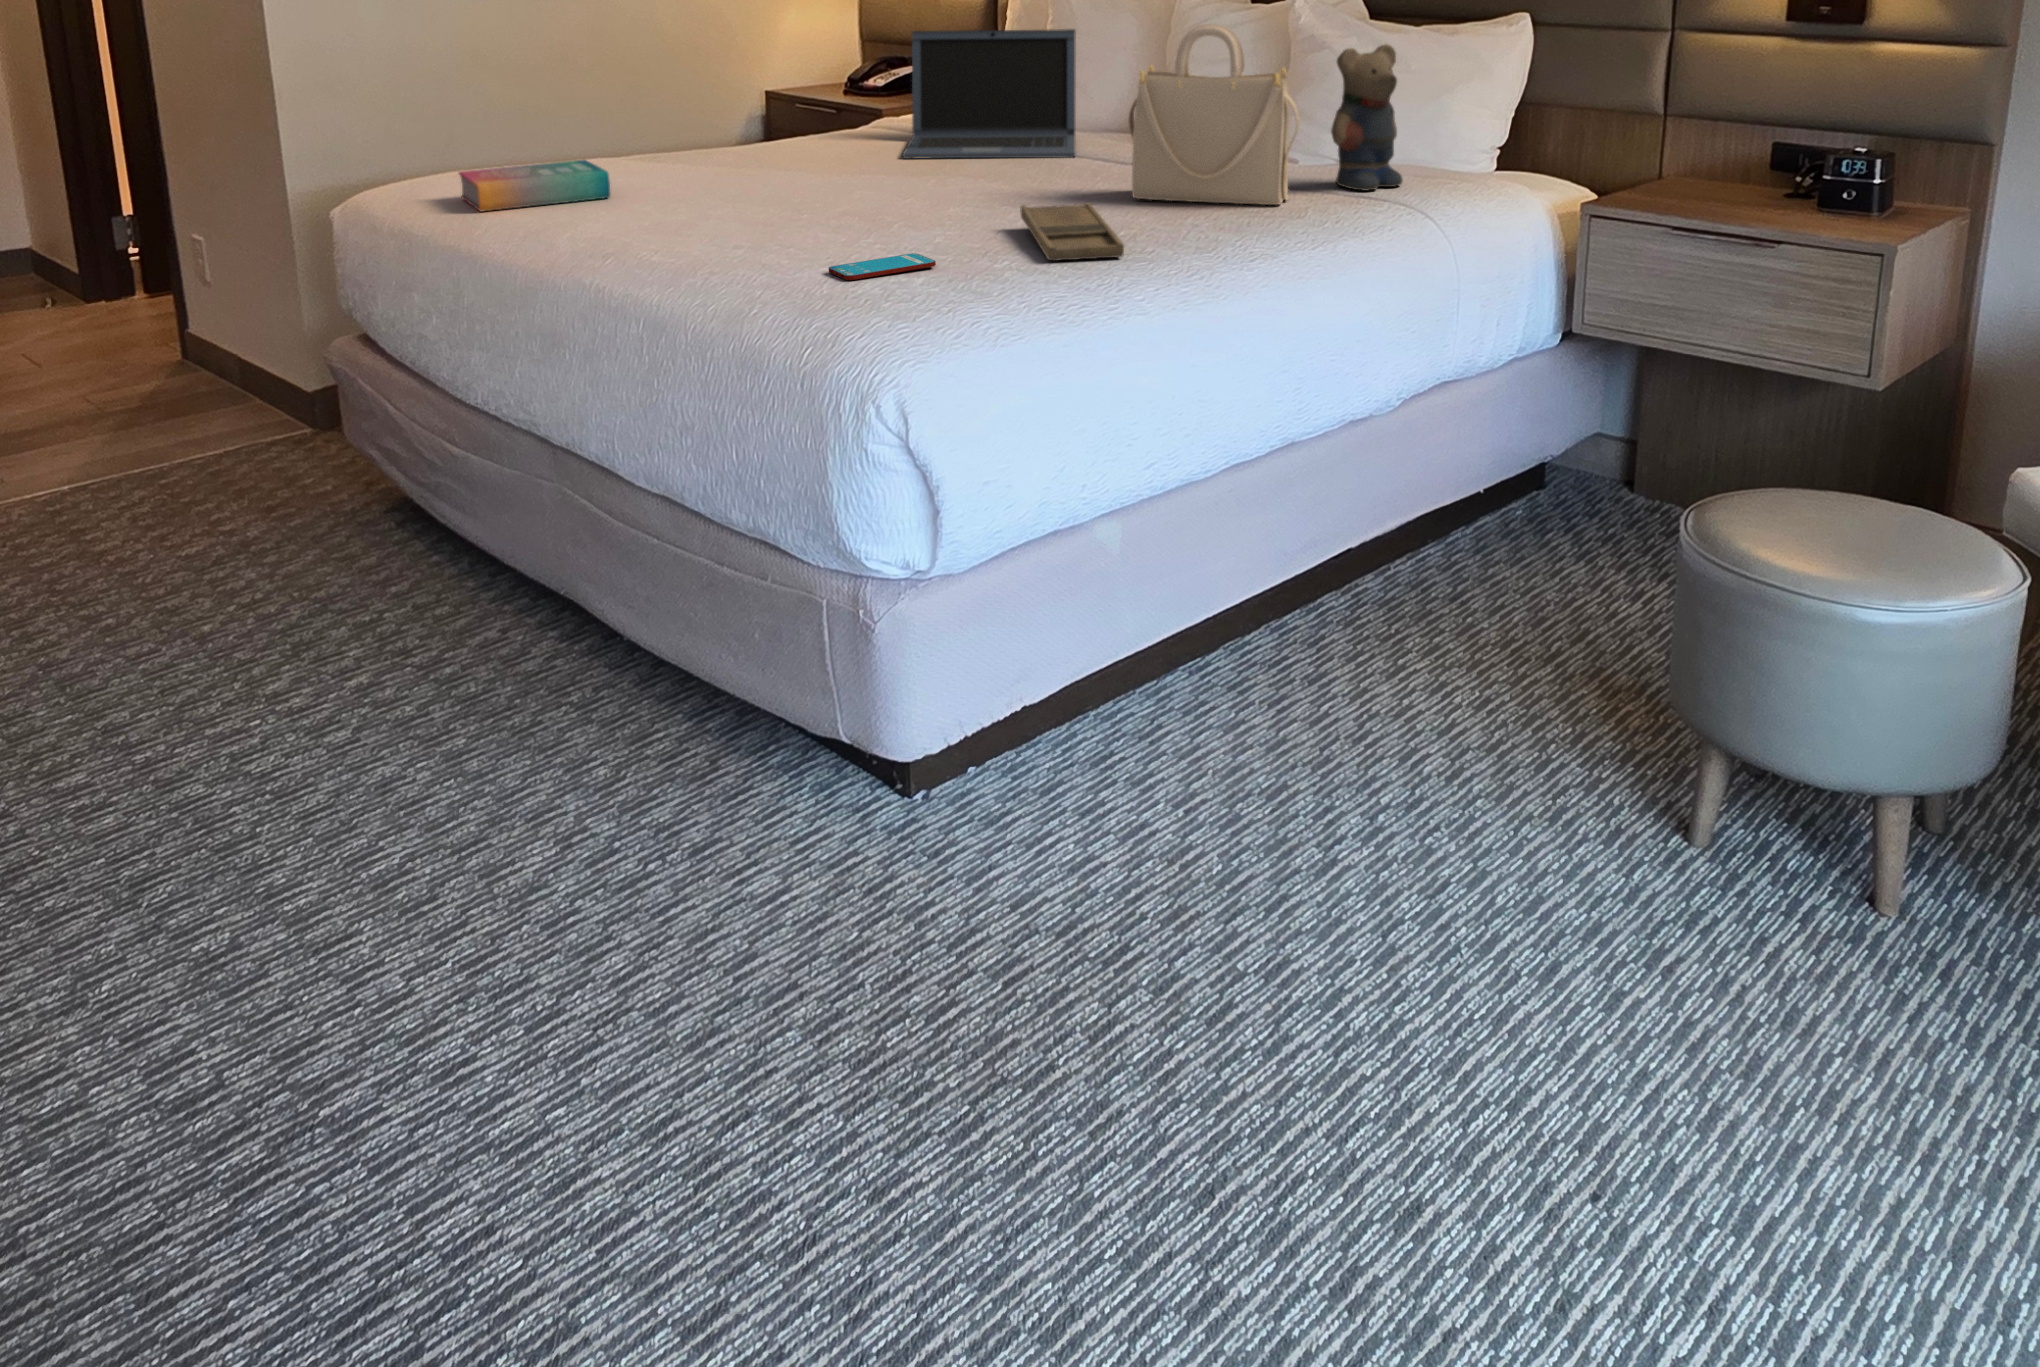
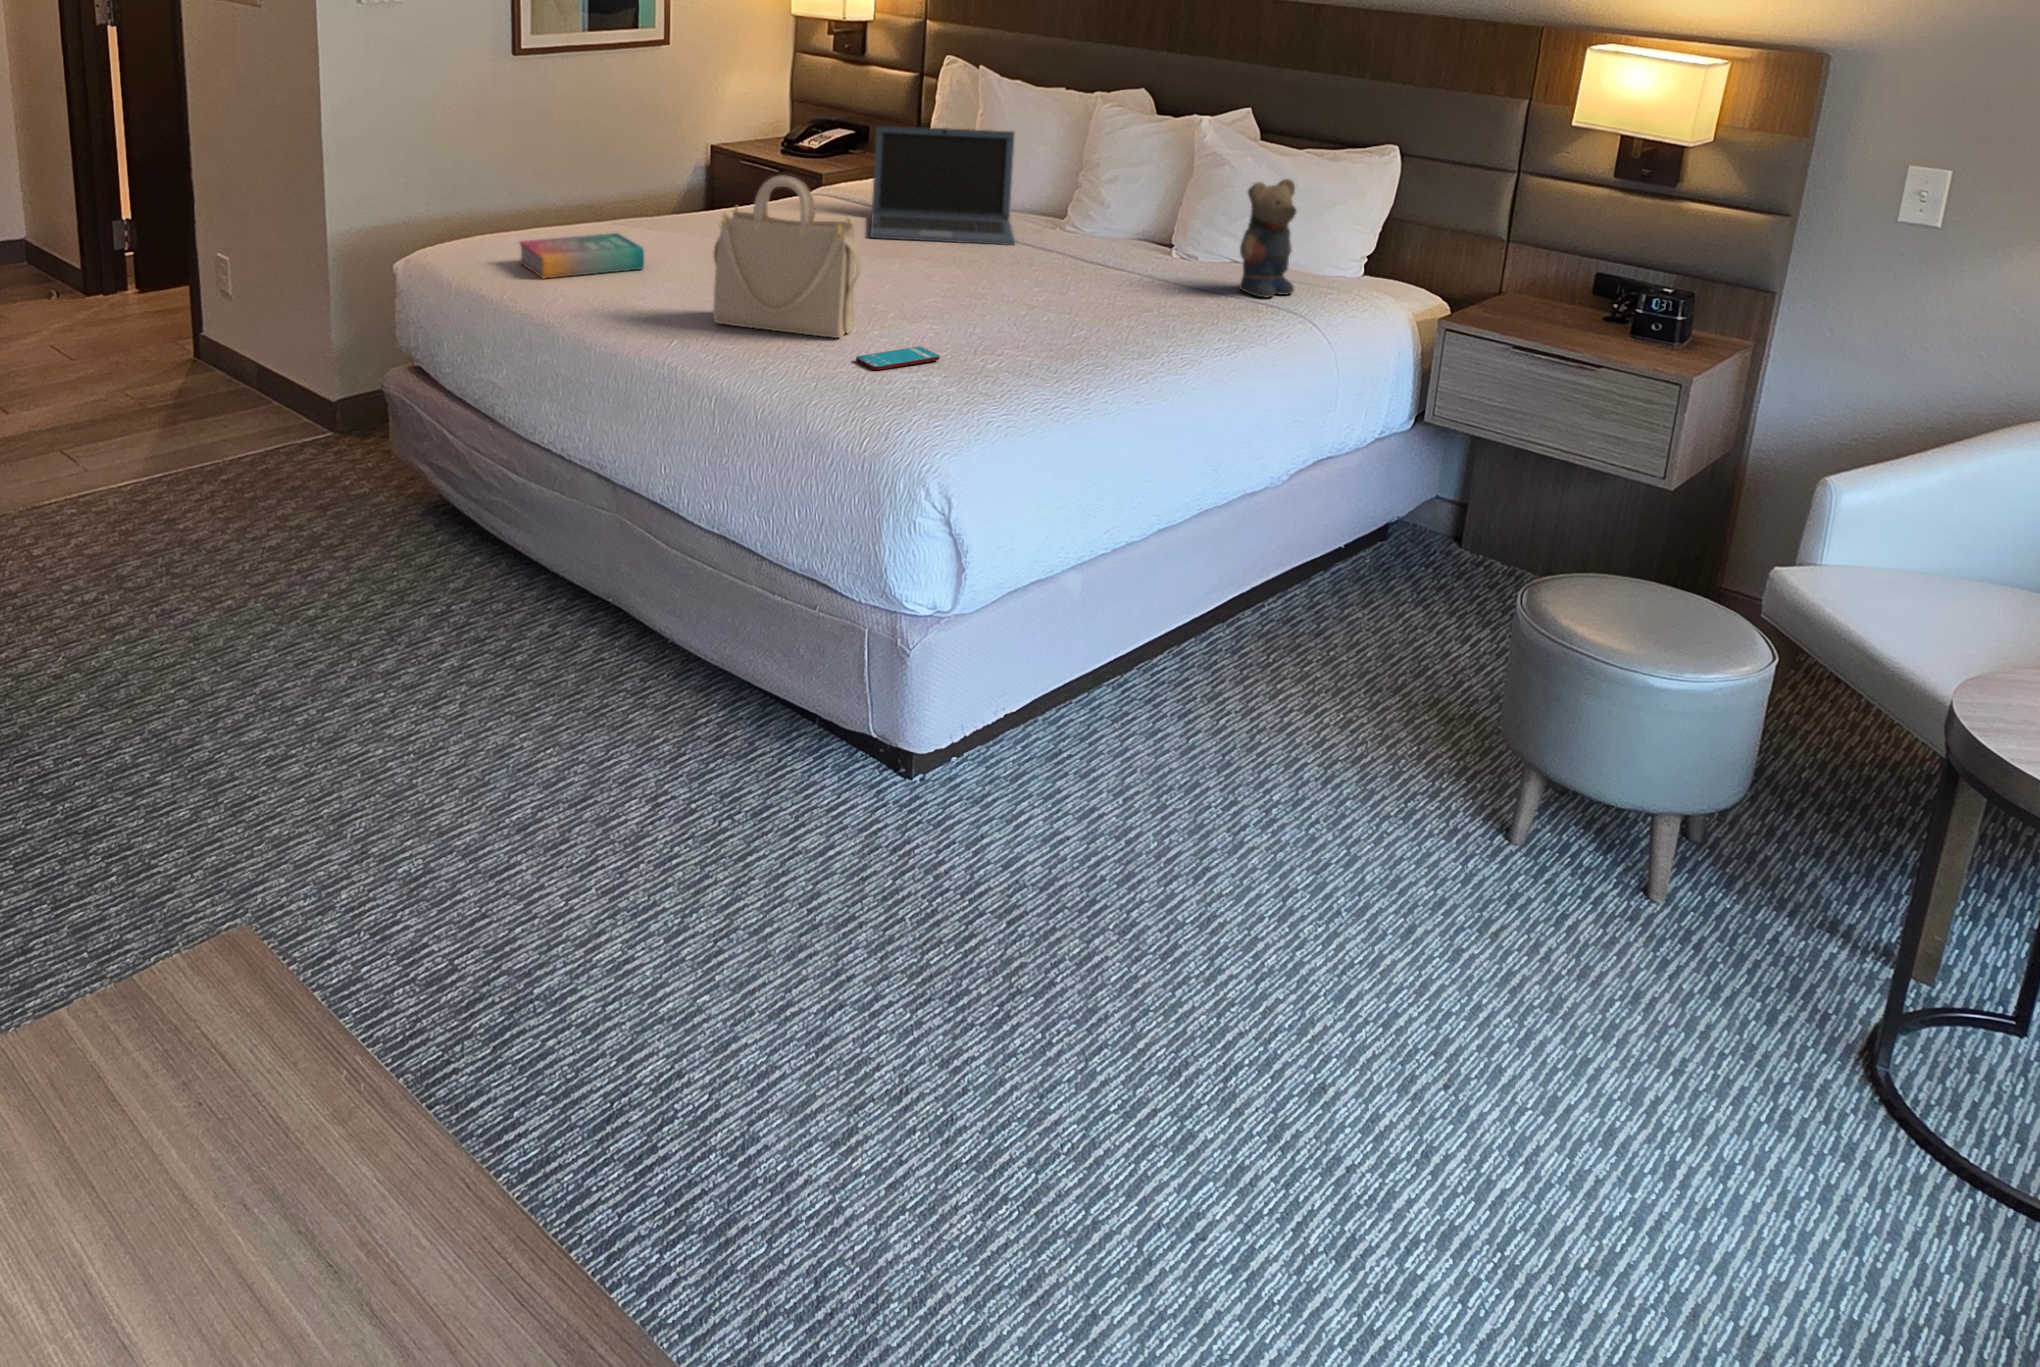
handbag: present [1128,23,1299,205] -> present [713,176,861,338]
tray: present [1020,202,1124,261] -> none [995,304,1087,359]

